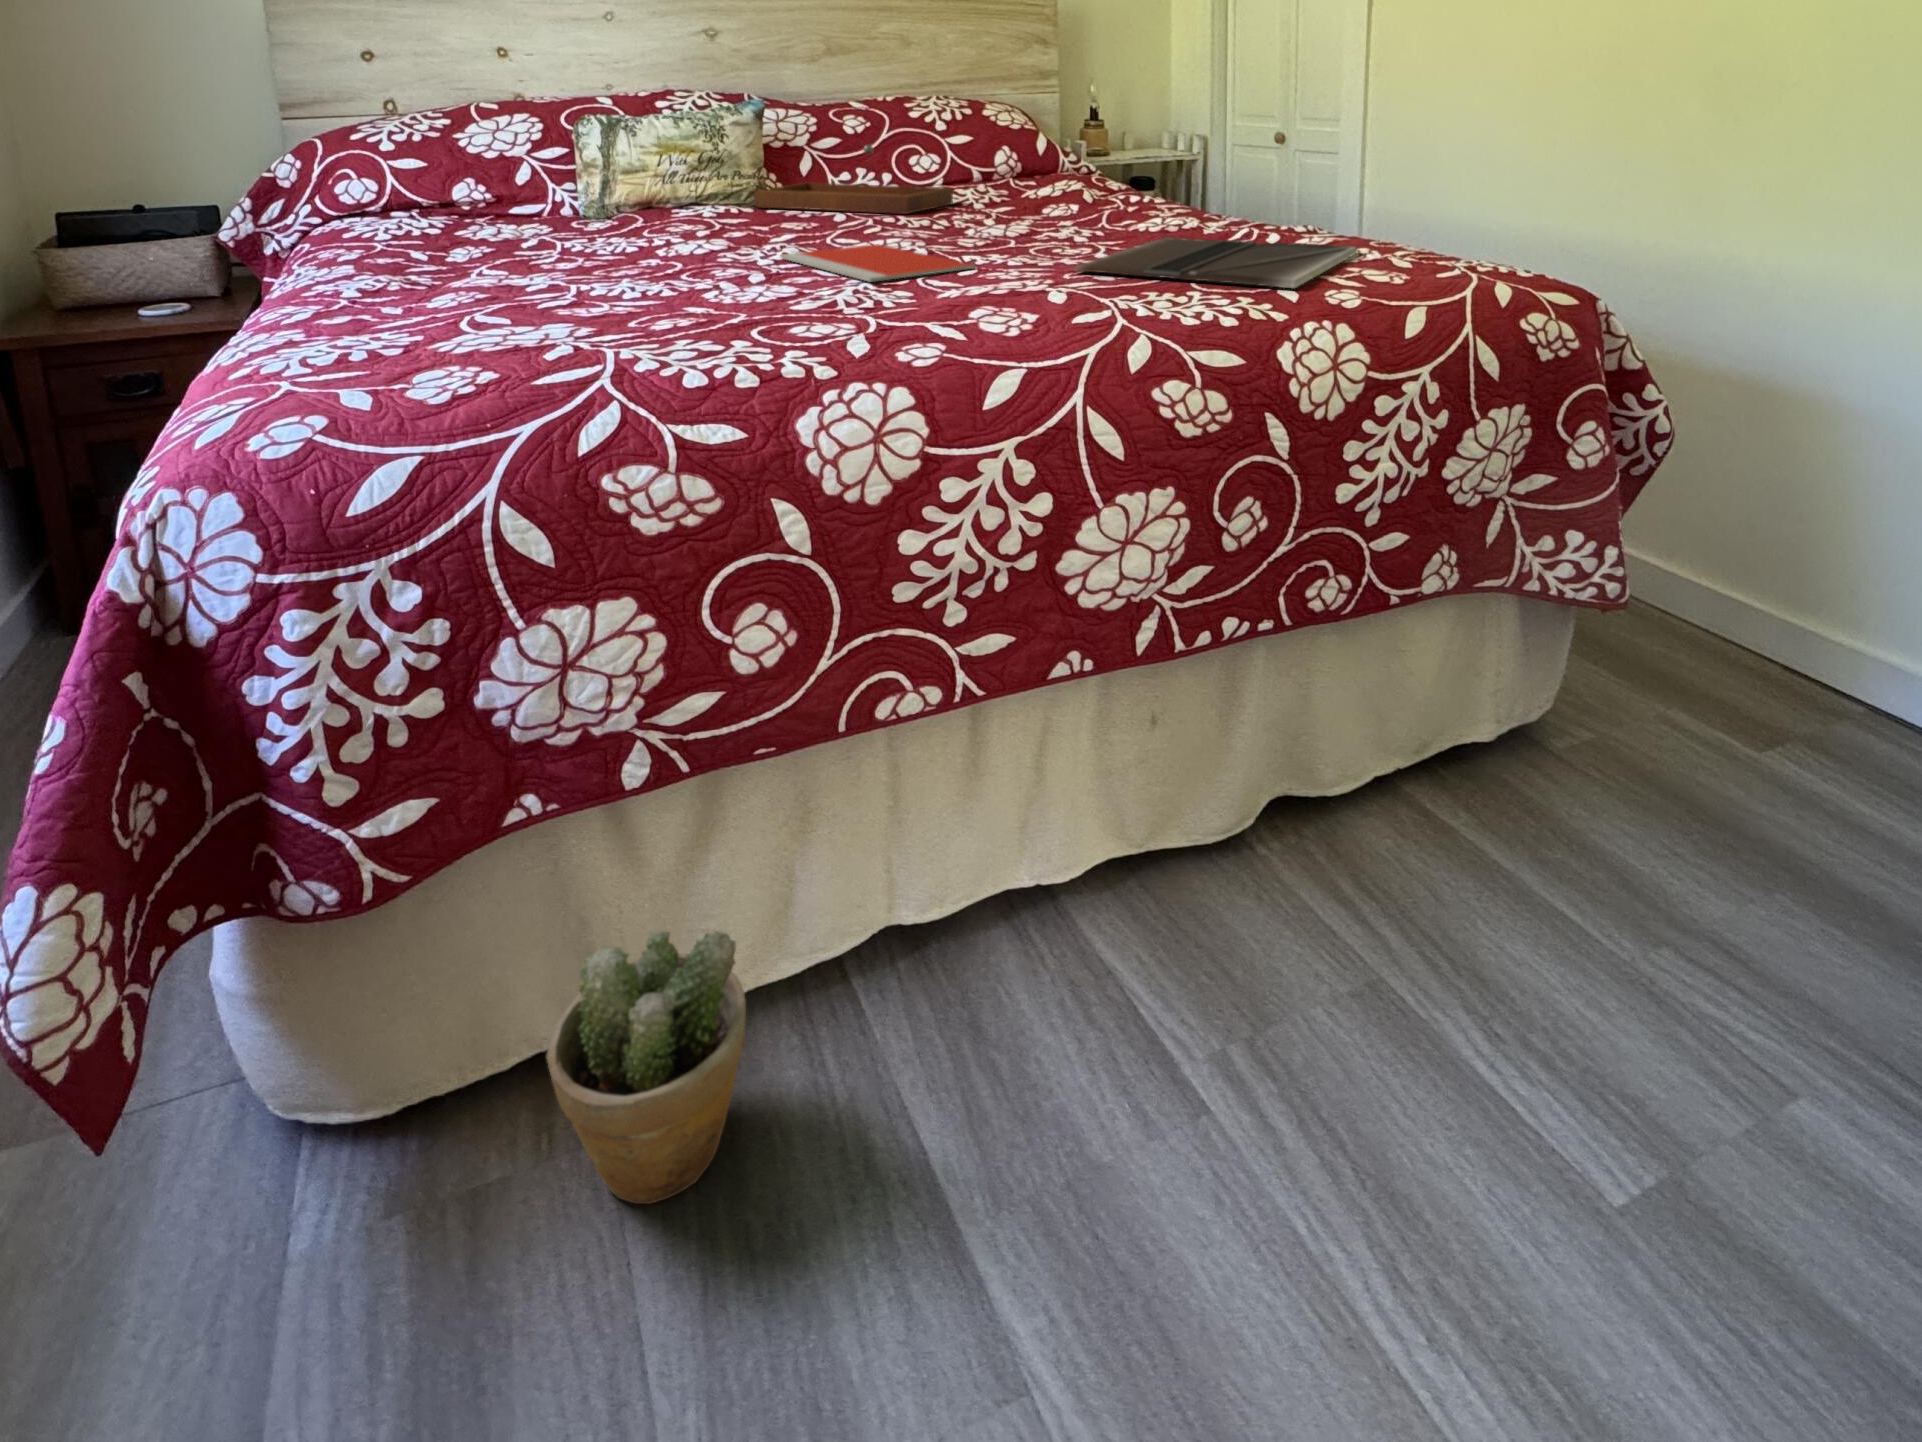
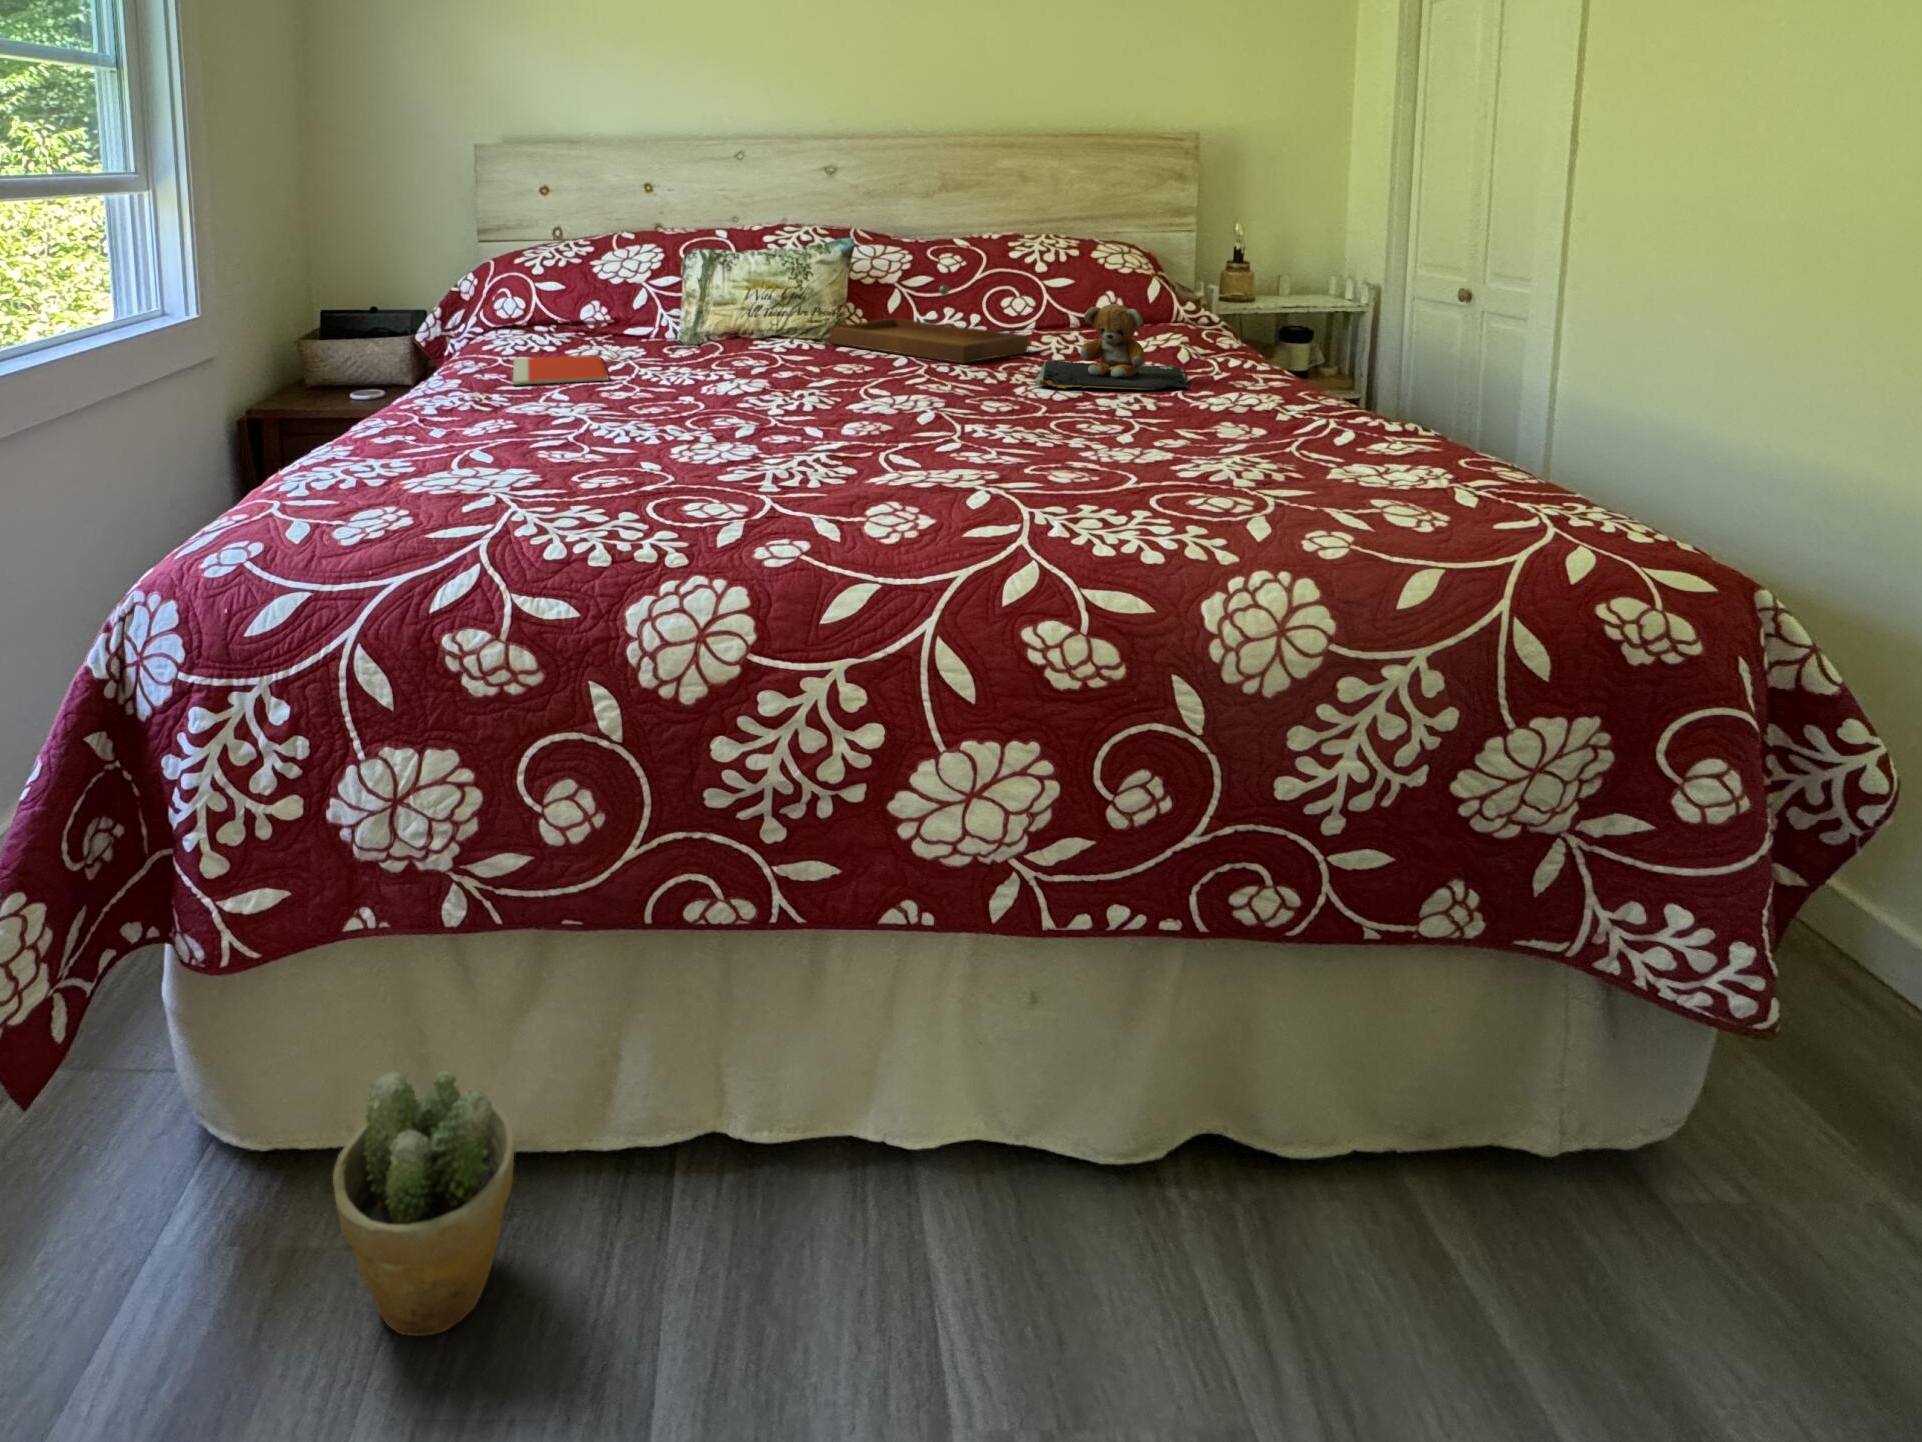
teddy bear: none [984,148,1122,224] -> present [1034,304,1188,390]
laptop: present [1074,237,1357,288] -> none [1033,424,1421,521]
notebook: present [780,244,975,282] -> present [513,355,609,385]

